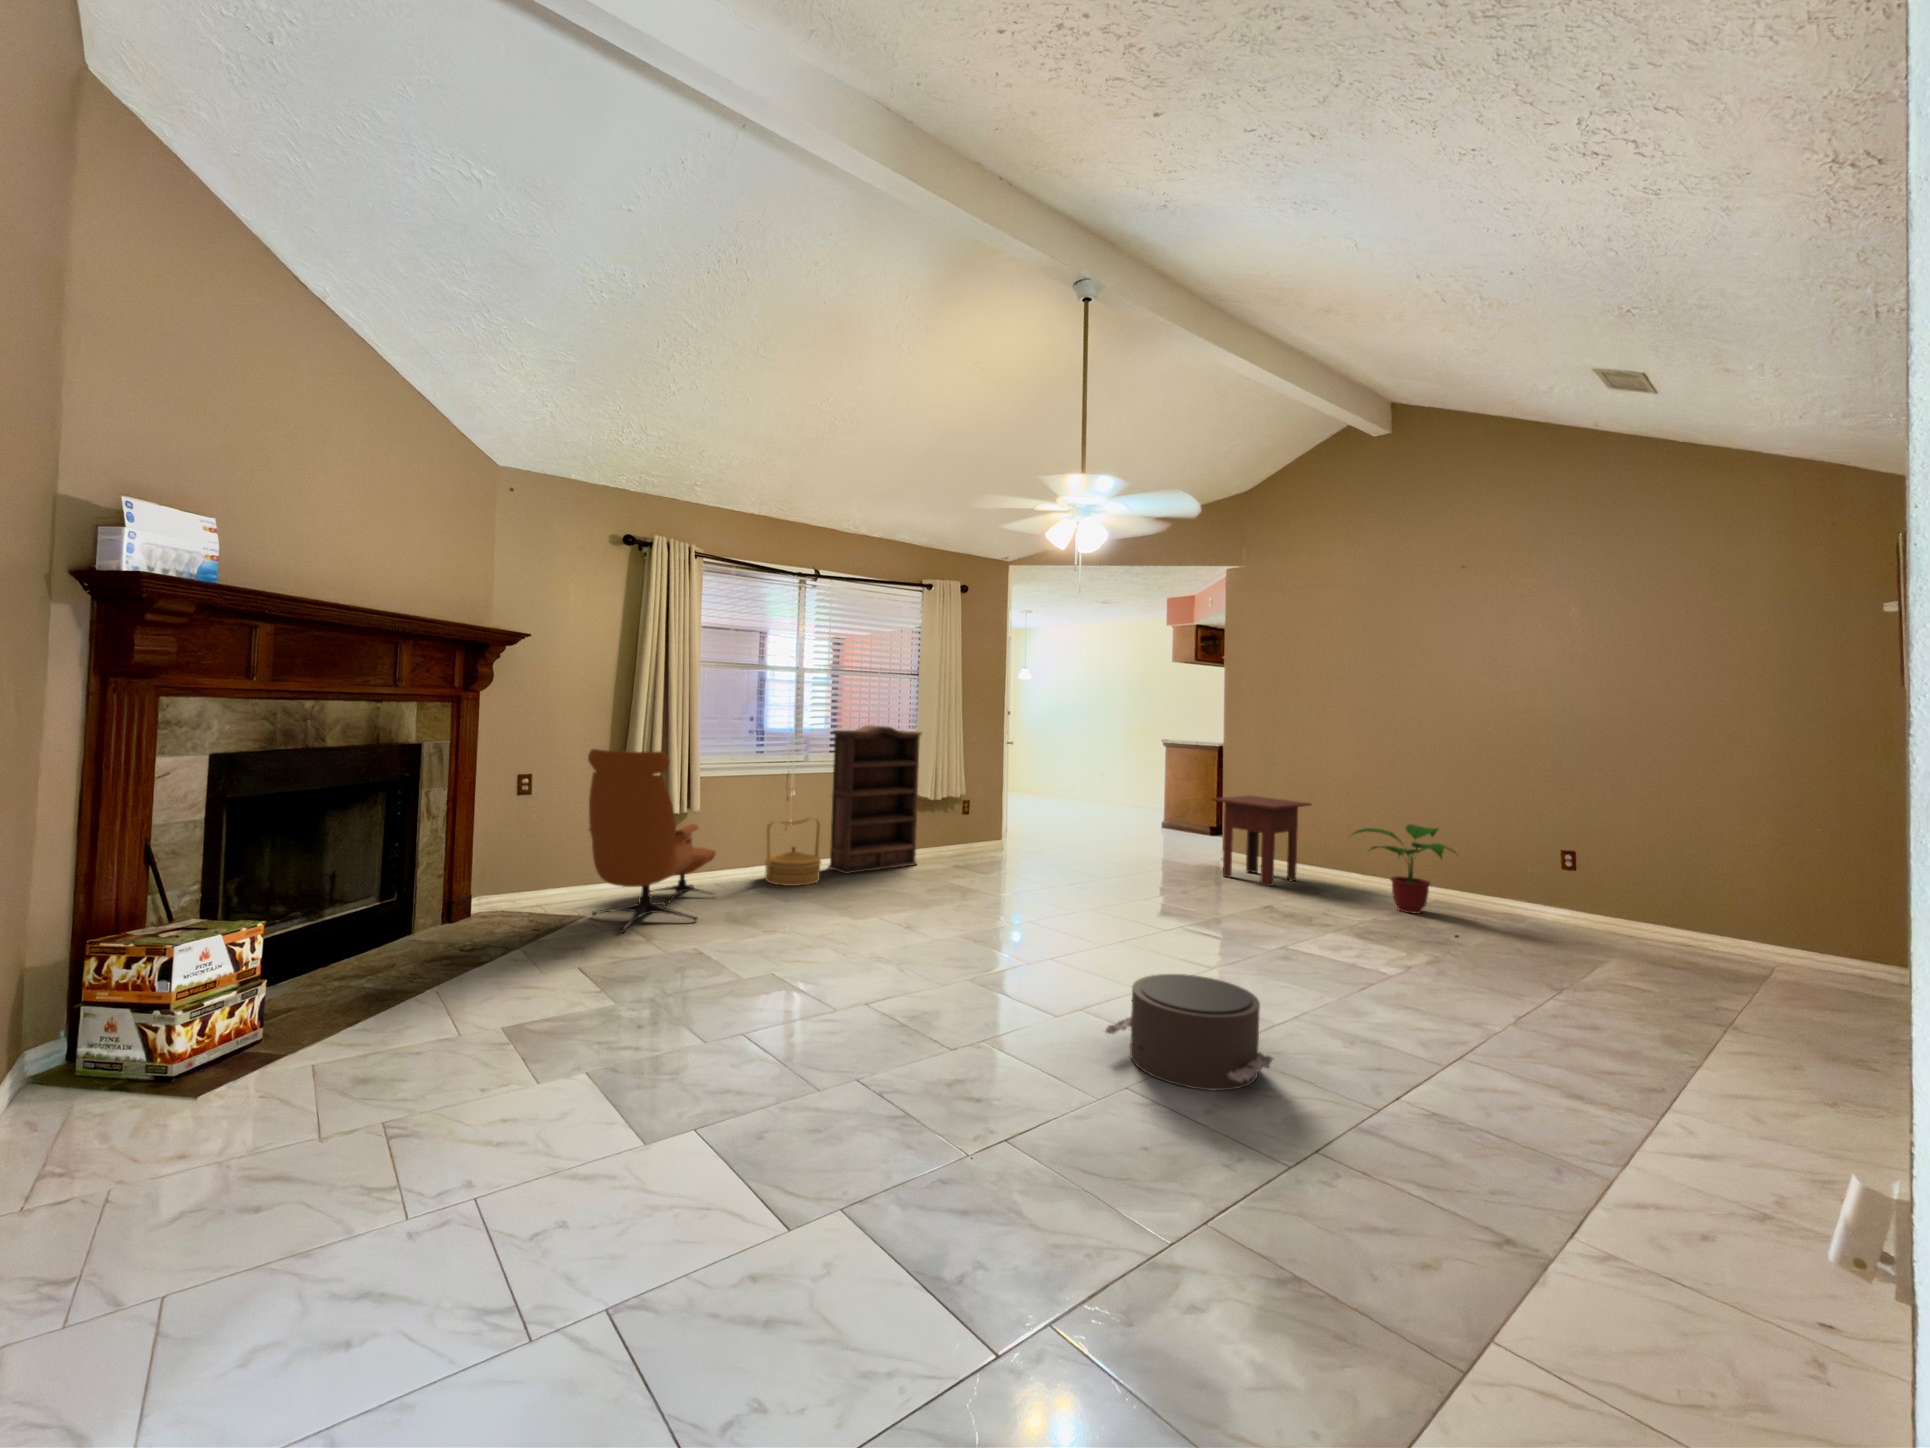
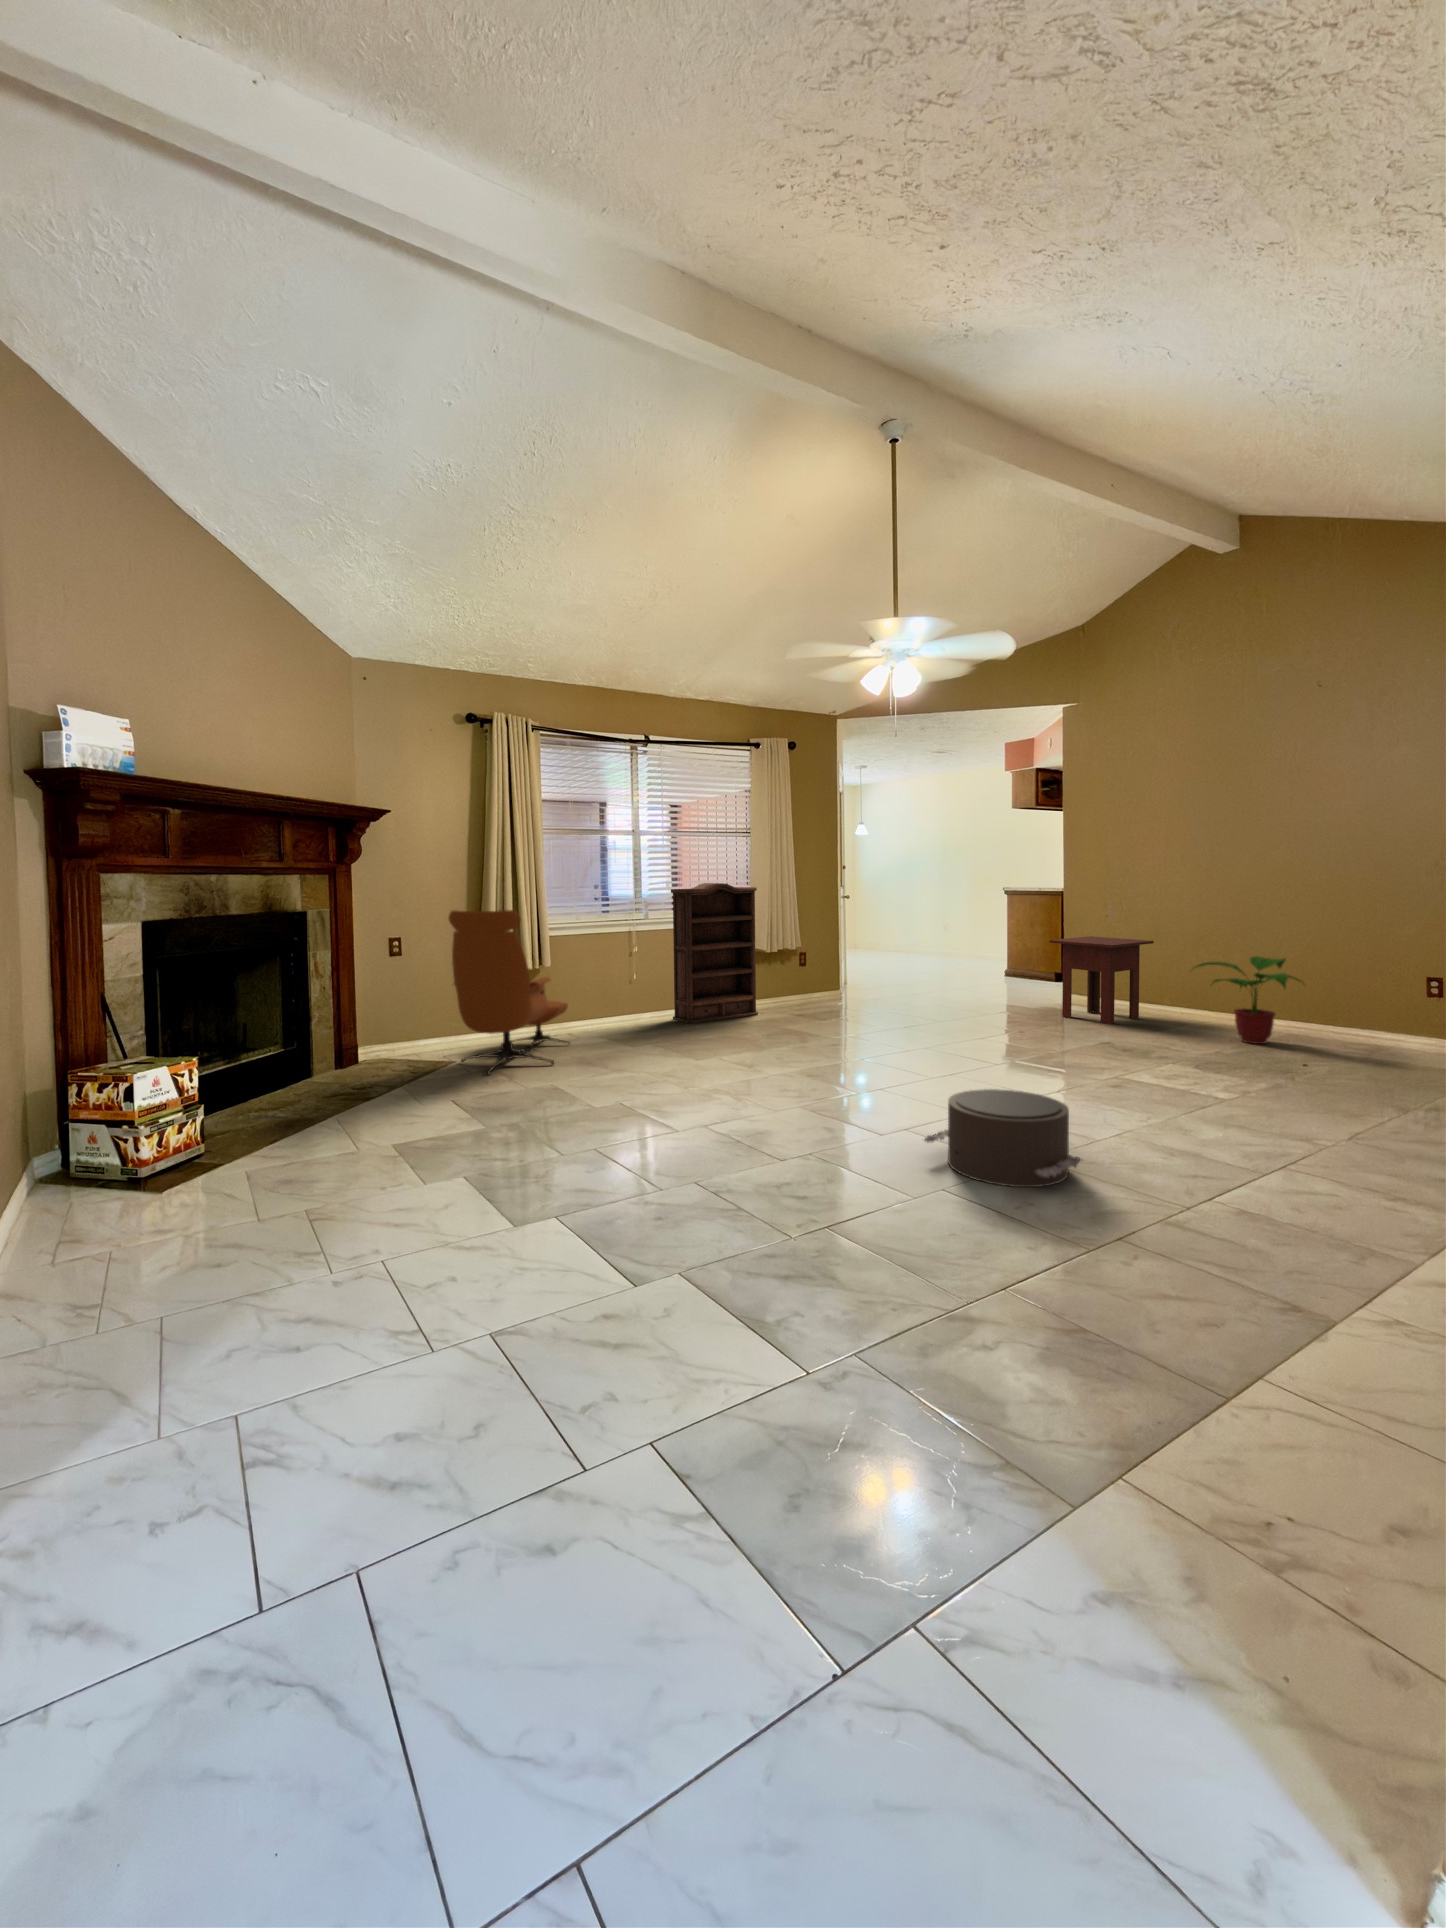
woven basket: present [765,818,821,886] -> none [613,972,666,1035]

